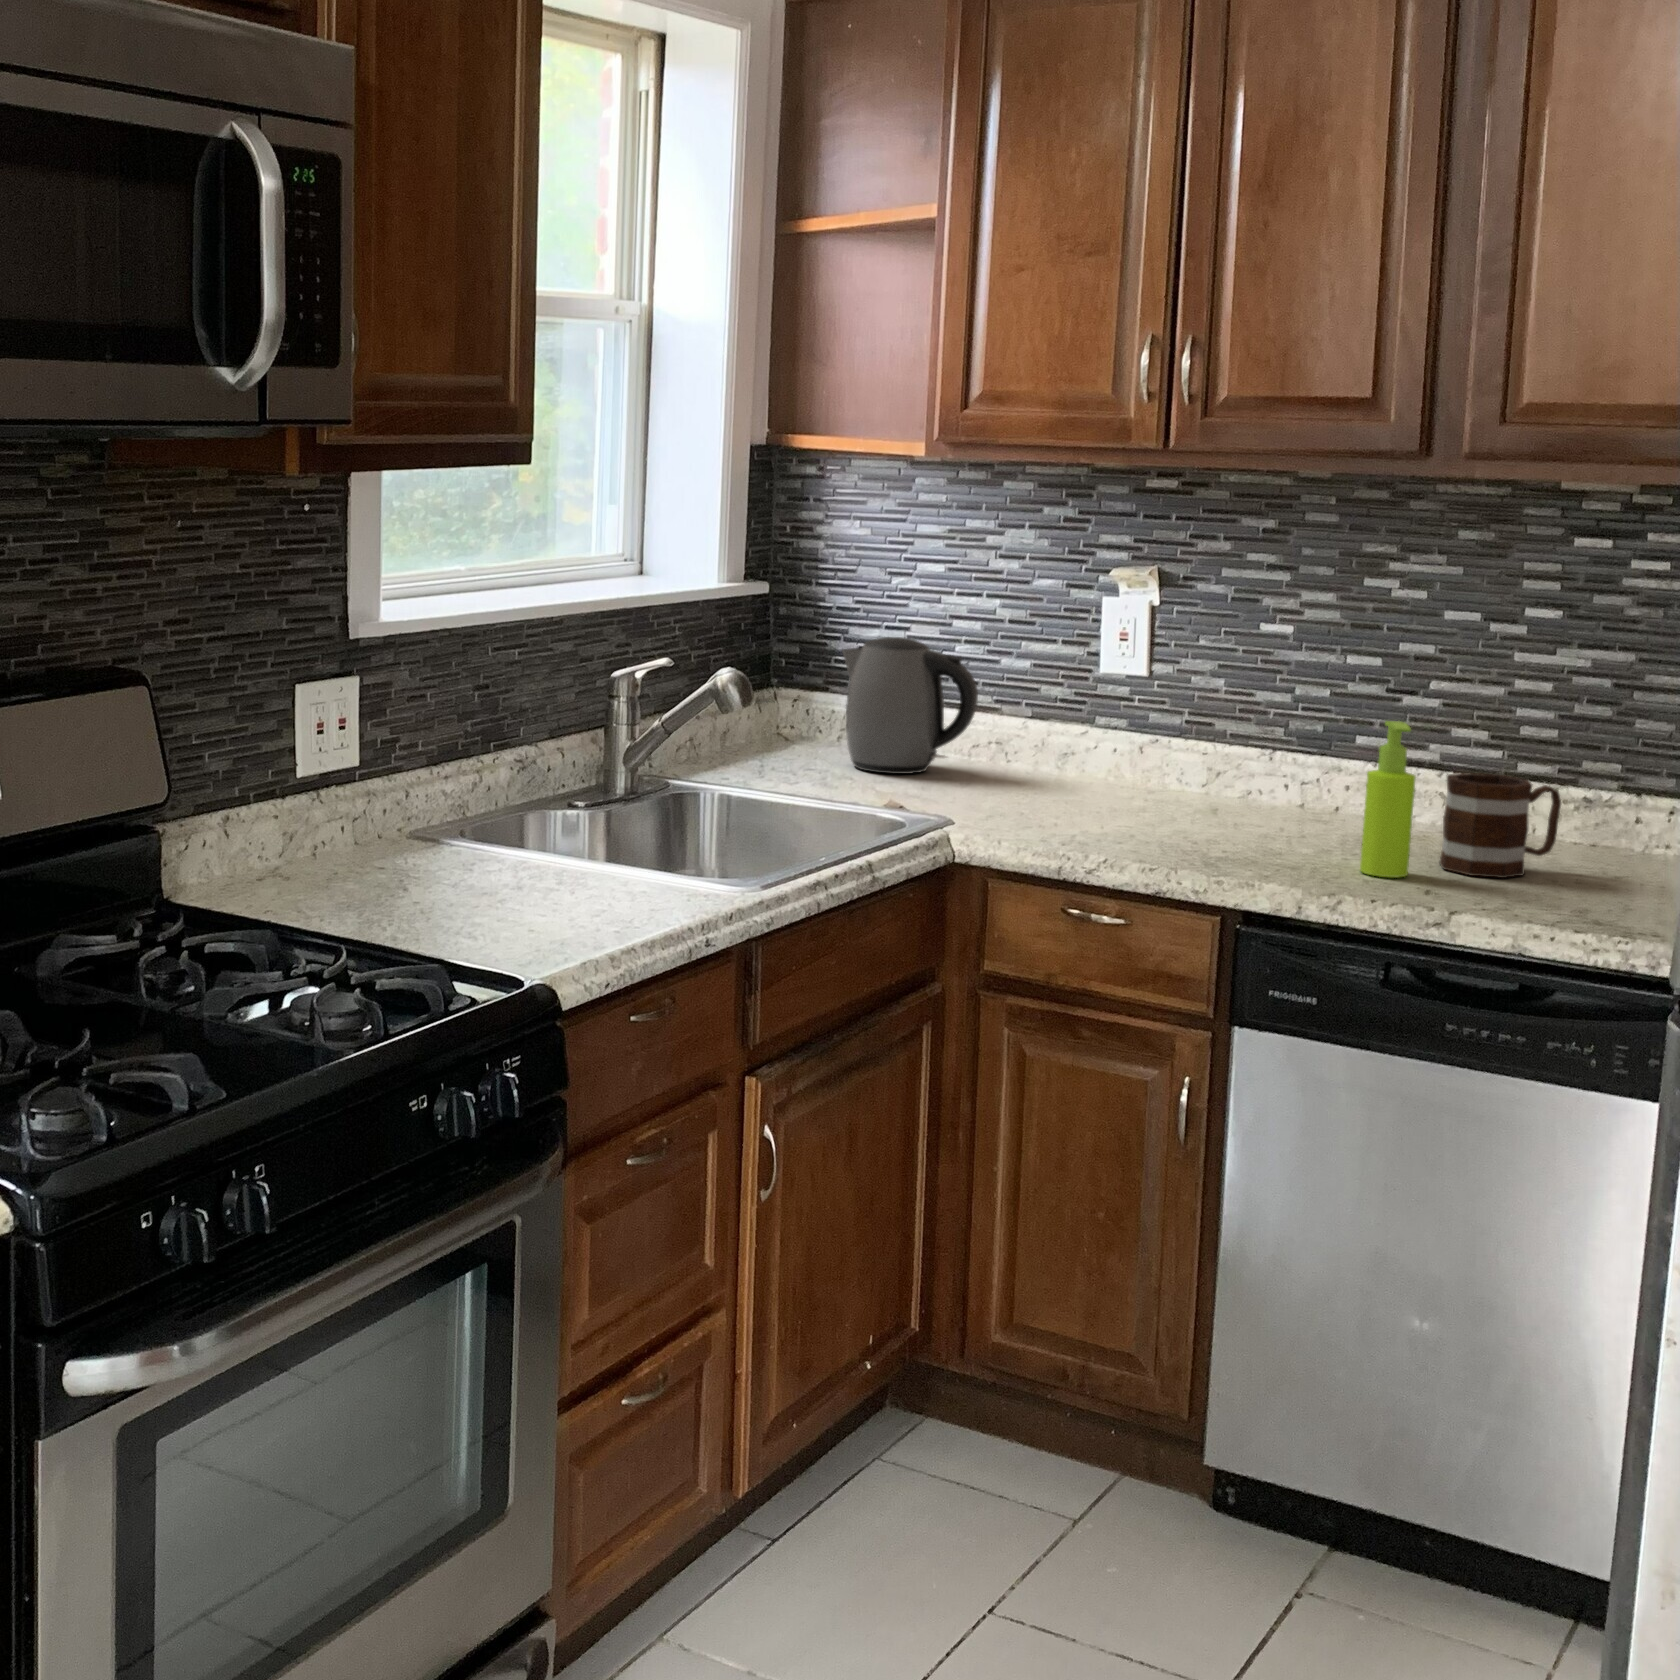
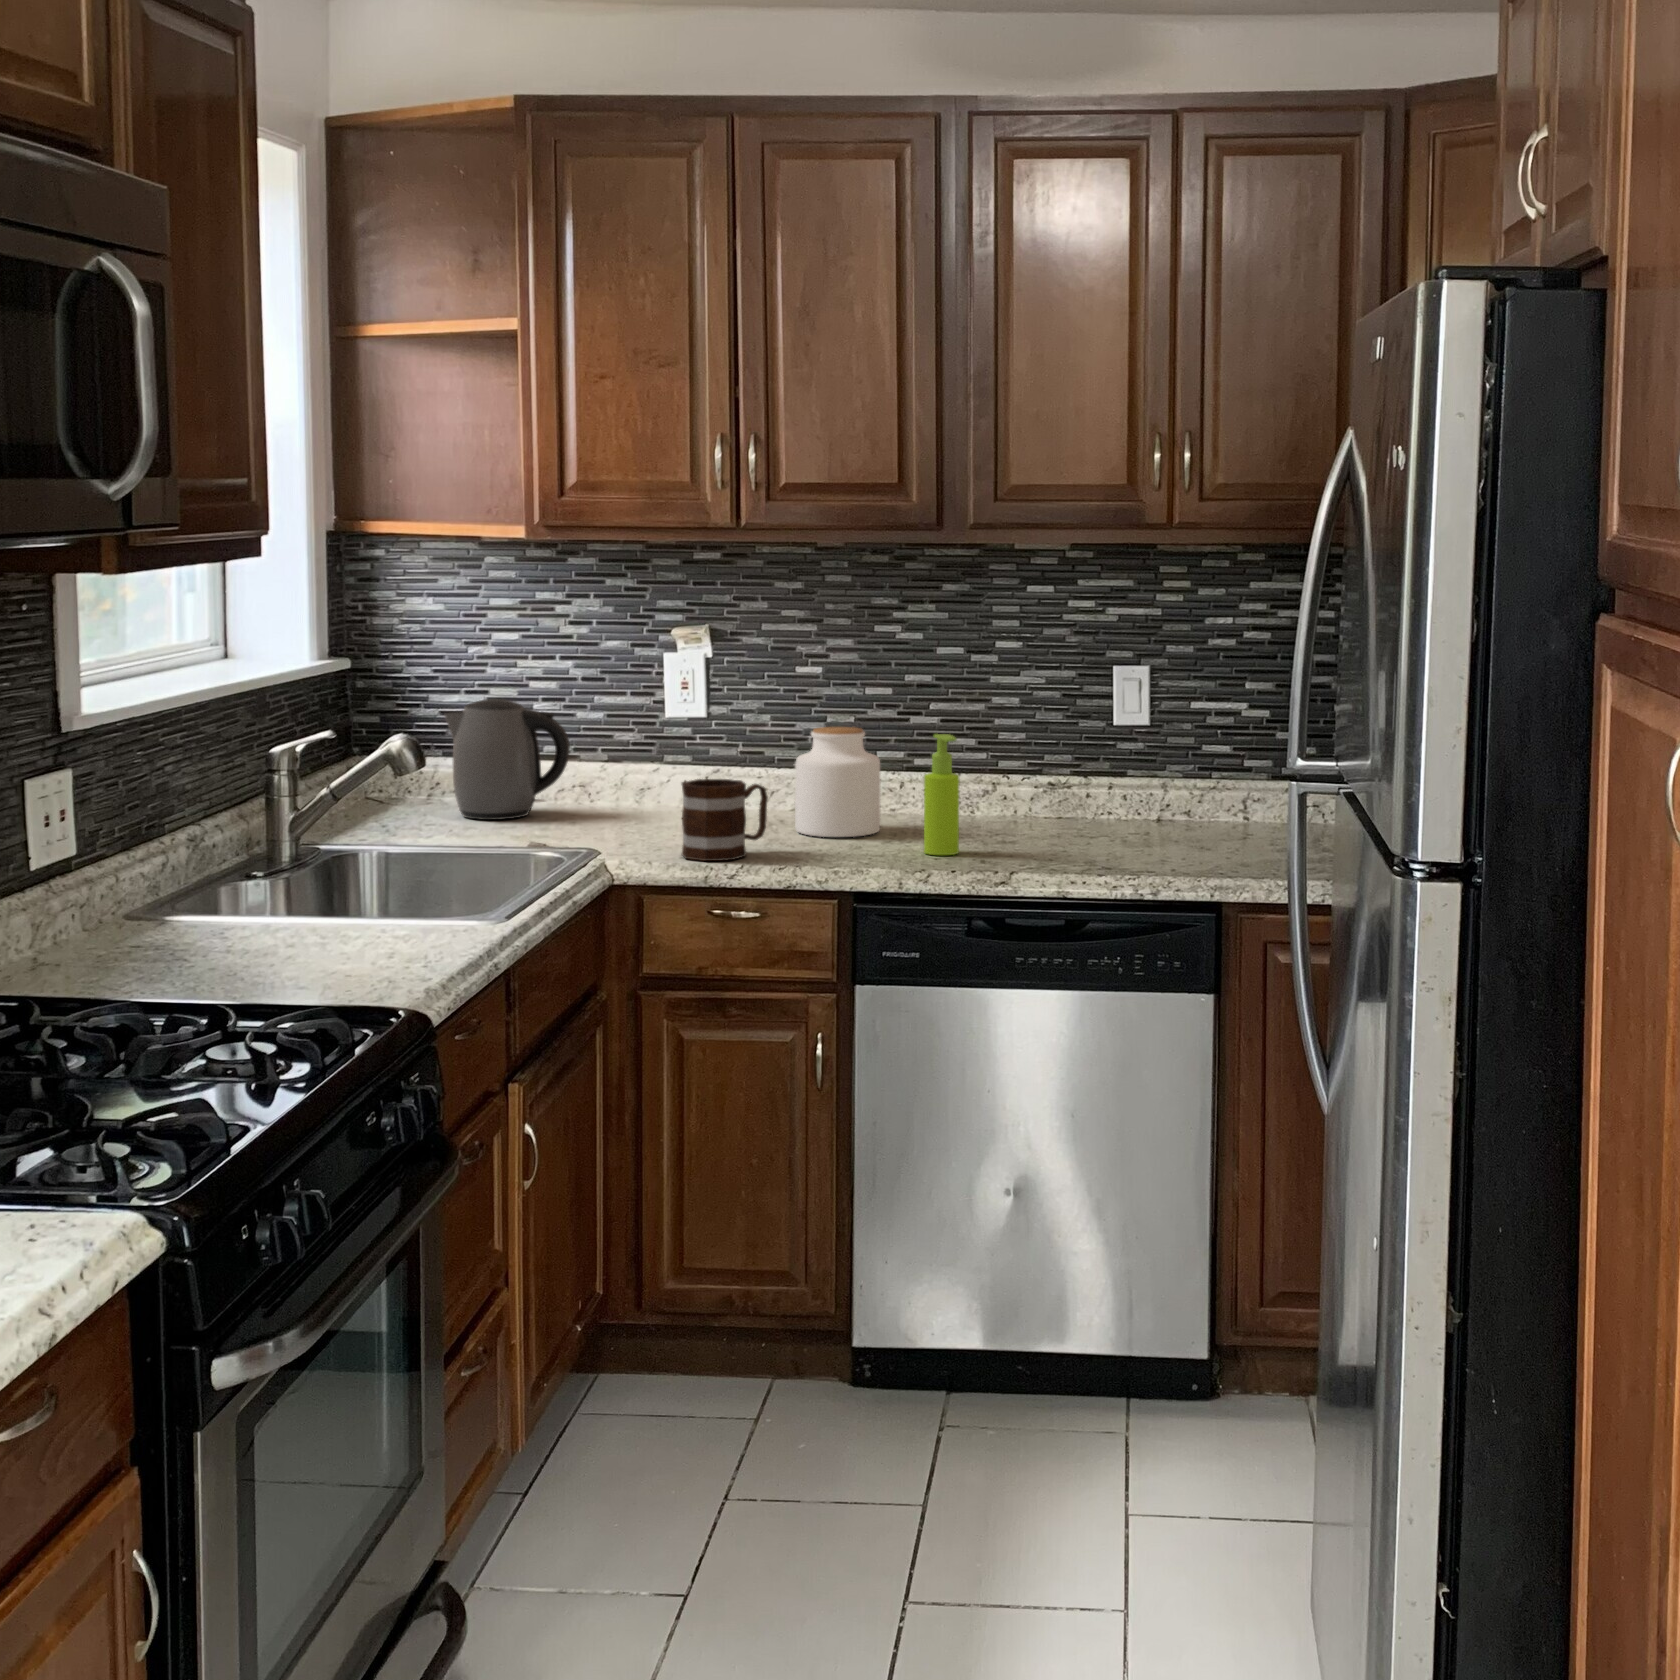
jar: none [1219,700,1336,839] -> present [795,727,880,837]
mug: present [1439,773,1561,878] -> present [682,779,768,861]

